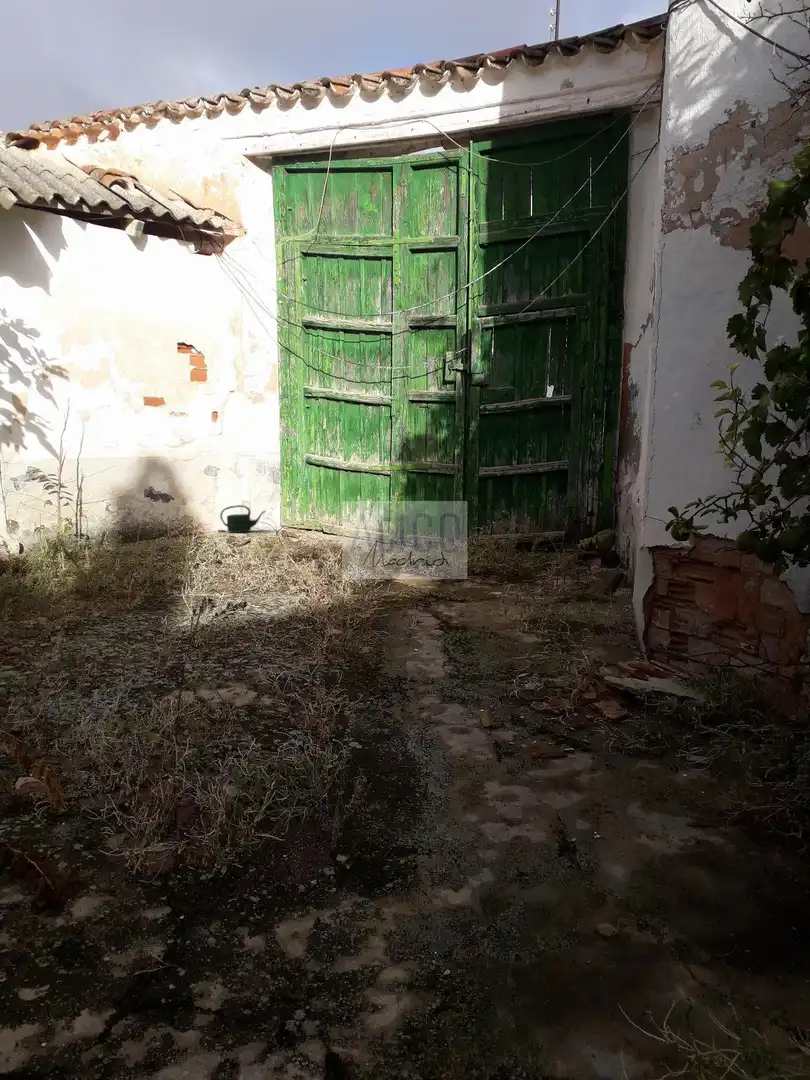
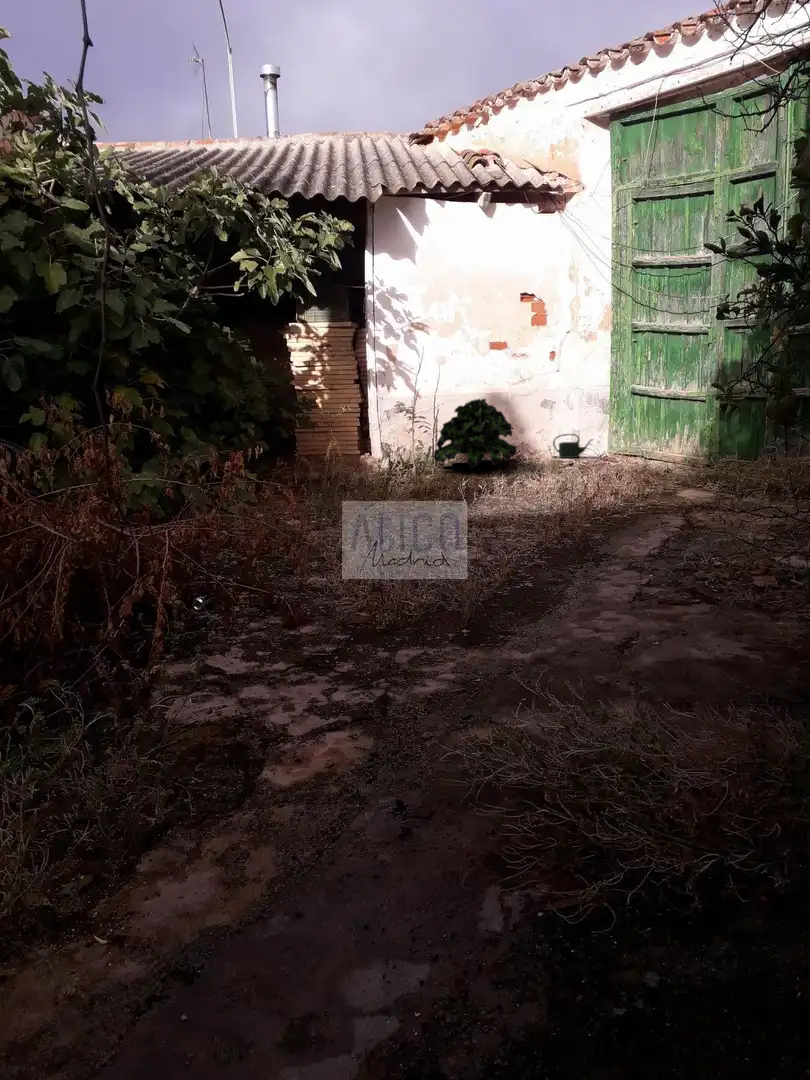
potted plant: none [82,468,188,556] -> present [434,399,517,468]

